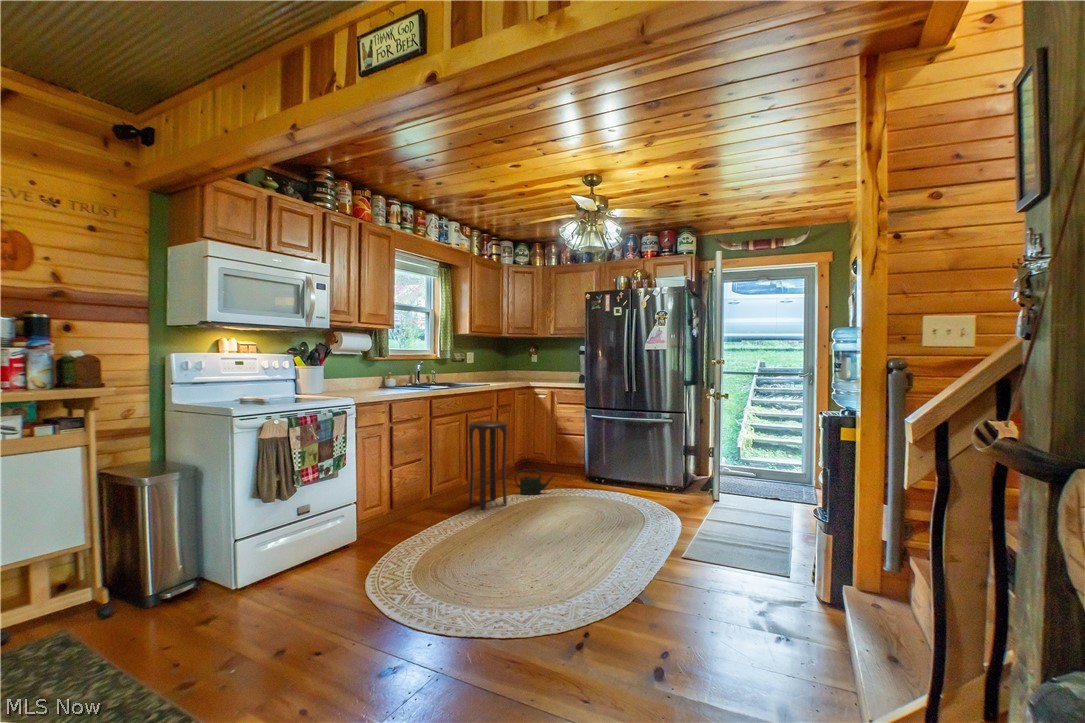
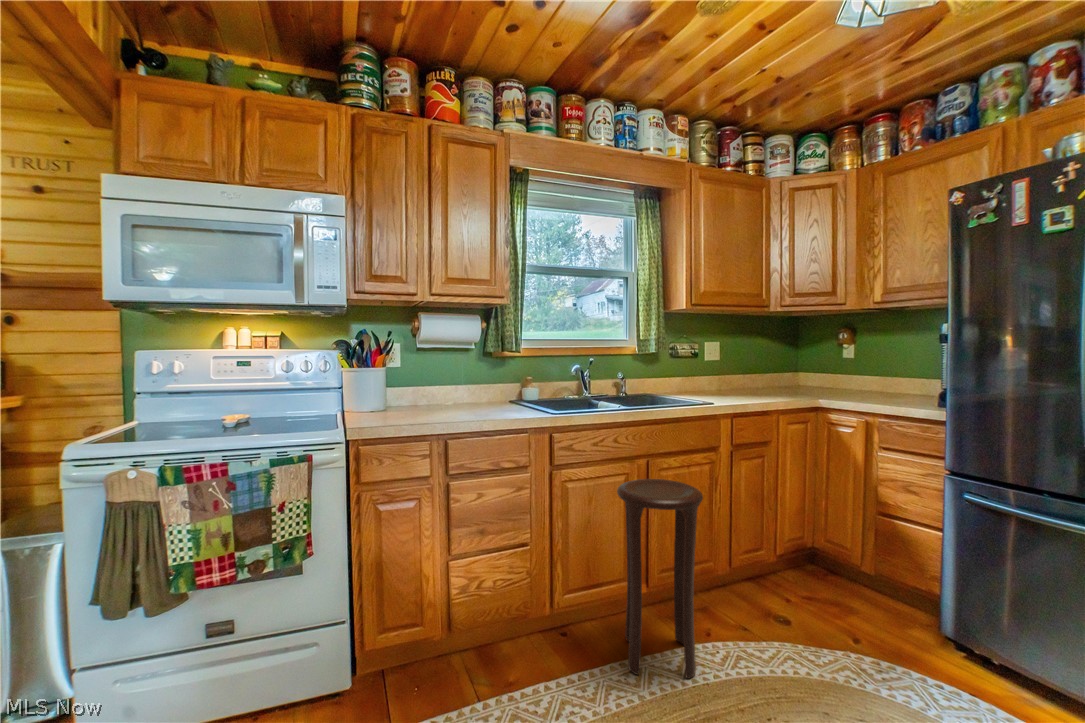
watering can: present [515,469,554,494] -> none [739,593,839,662]

